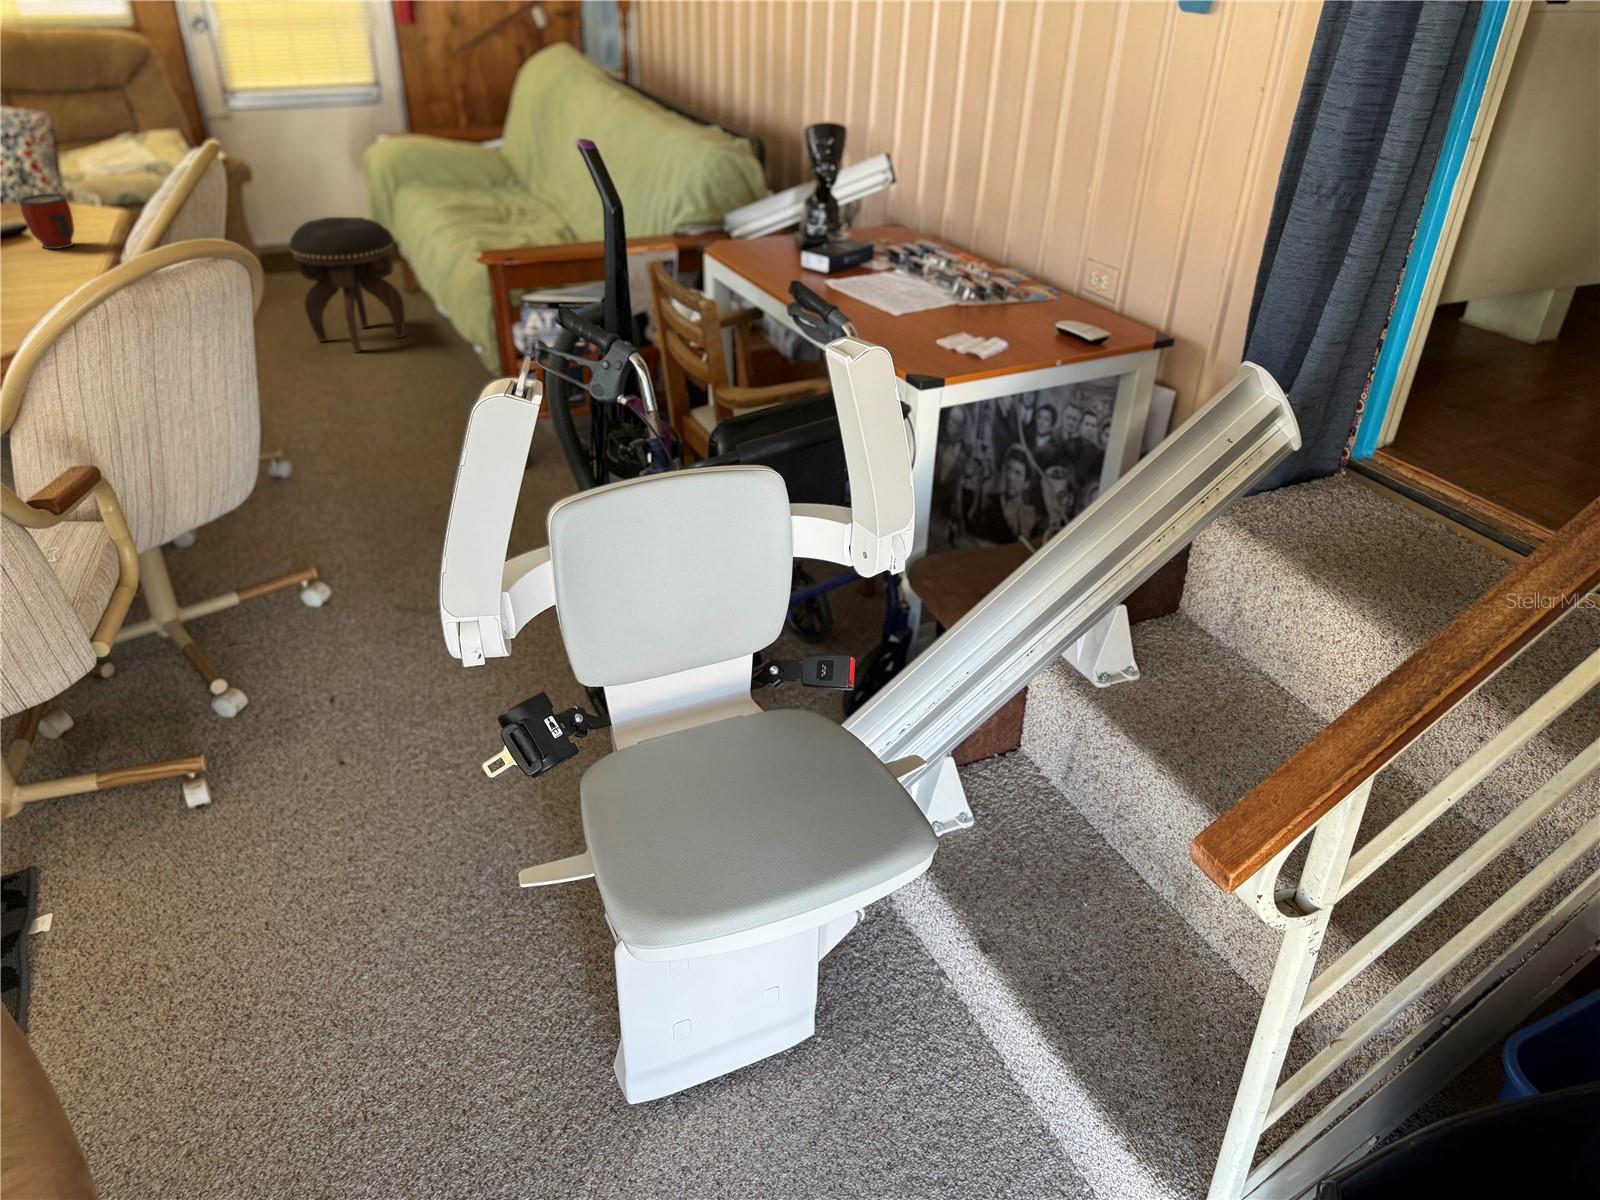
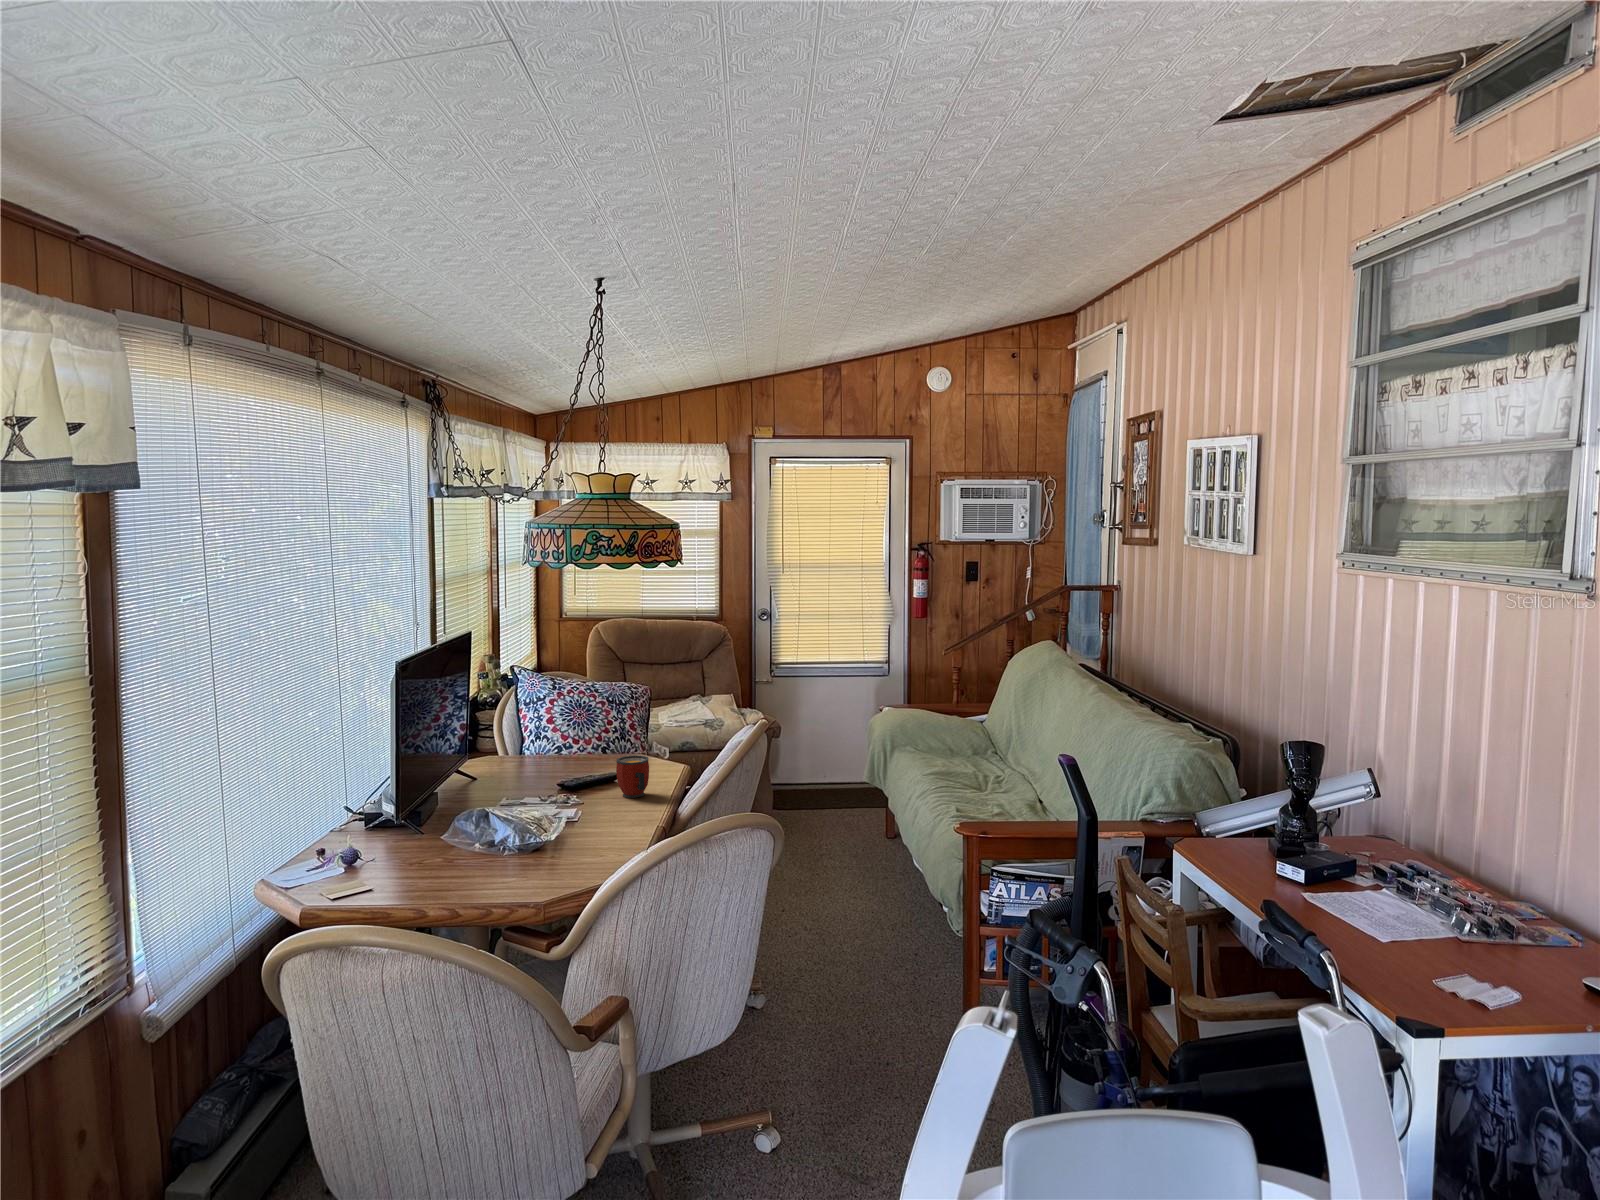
footstool: present [290,217,405,352] -> none [798,775,883,895]

